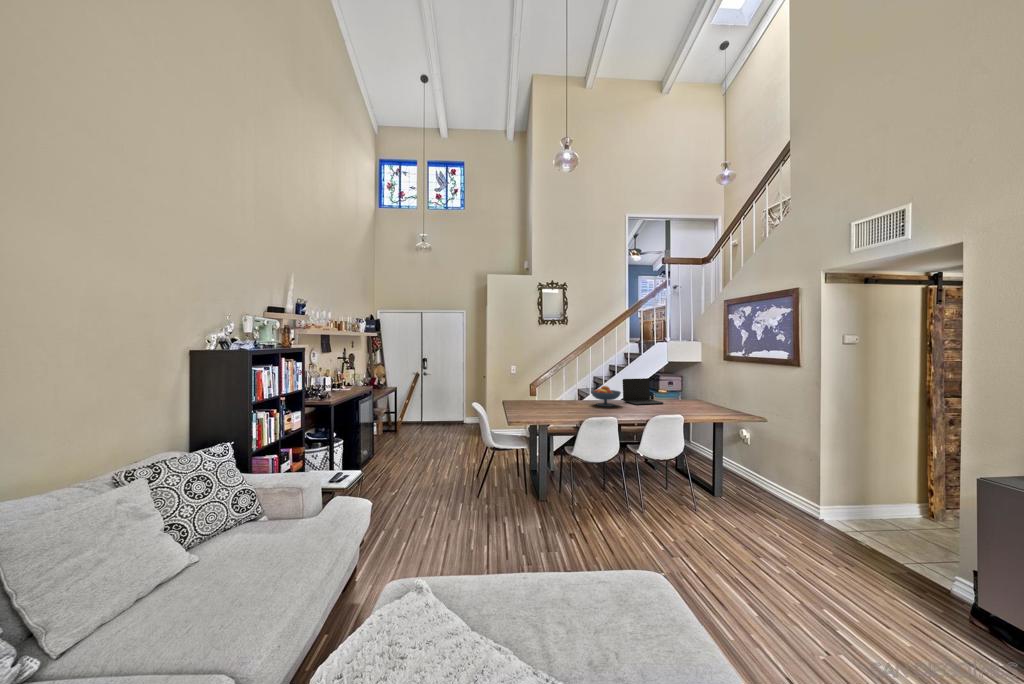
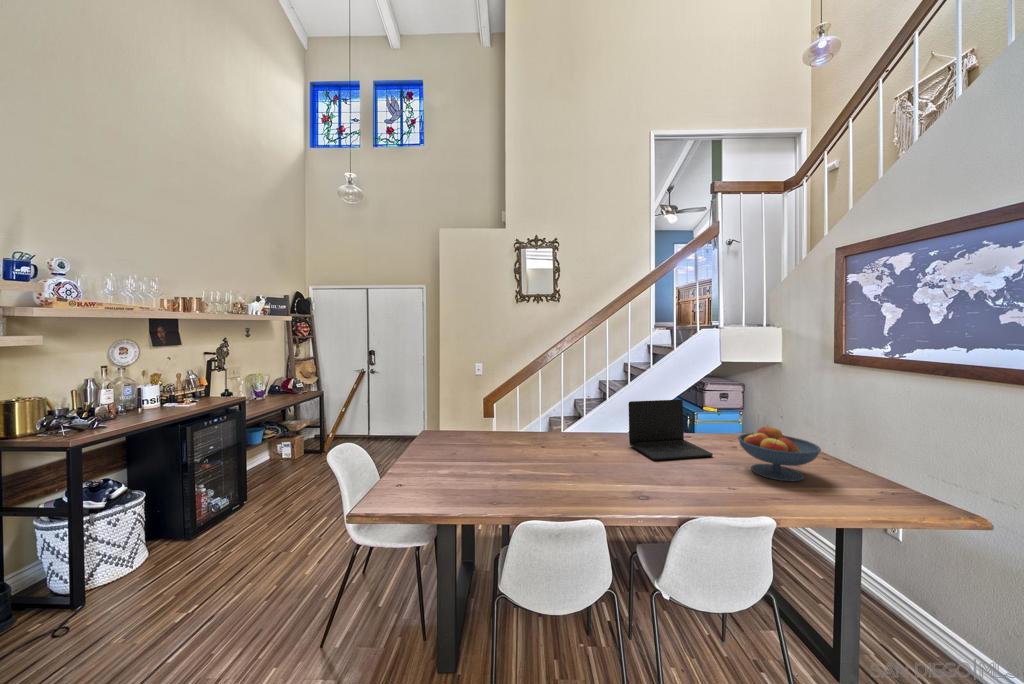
fruit bowl: present [591,386,621,407] -> present [738,426,821,481]

